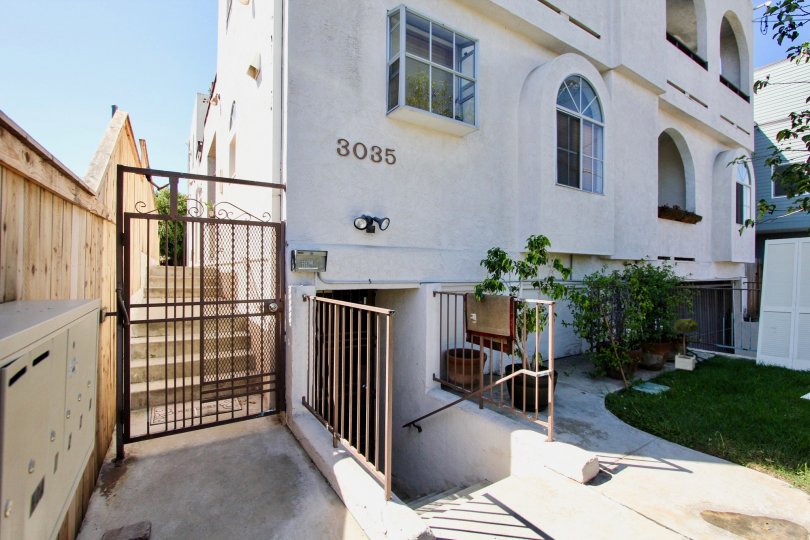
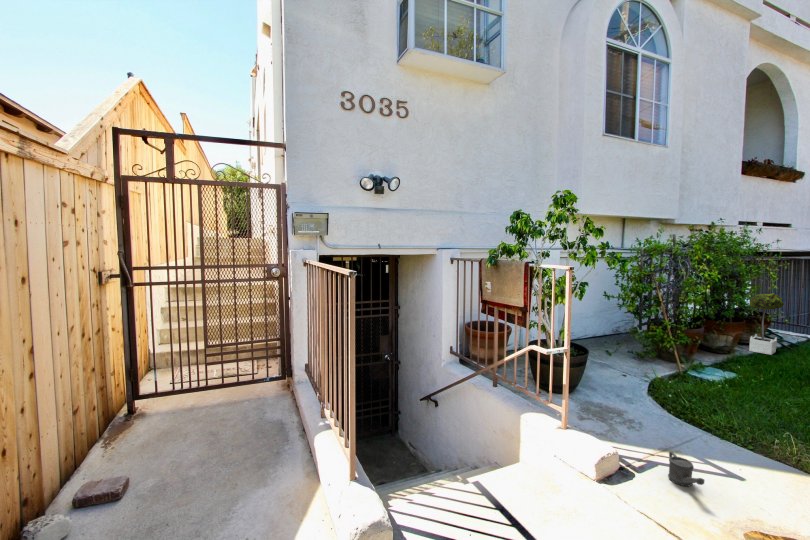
watering can: none [636,454,667,482] -> present [668,452,704,486]

